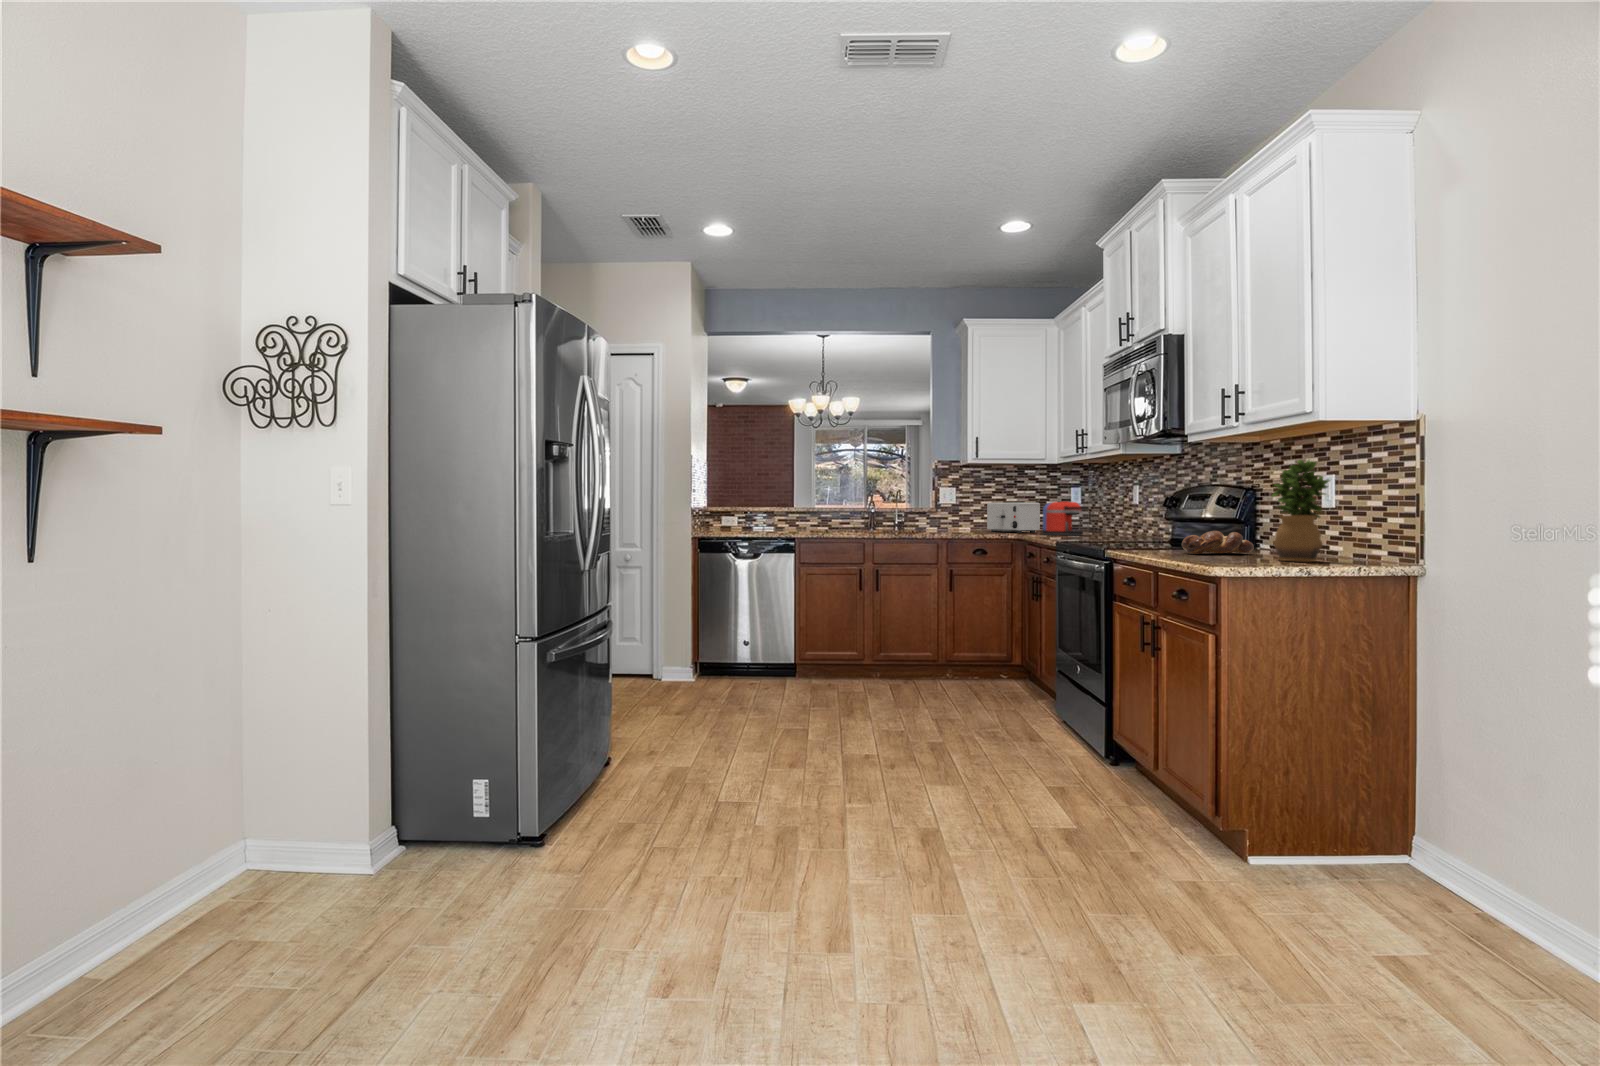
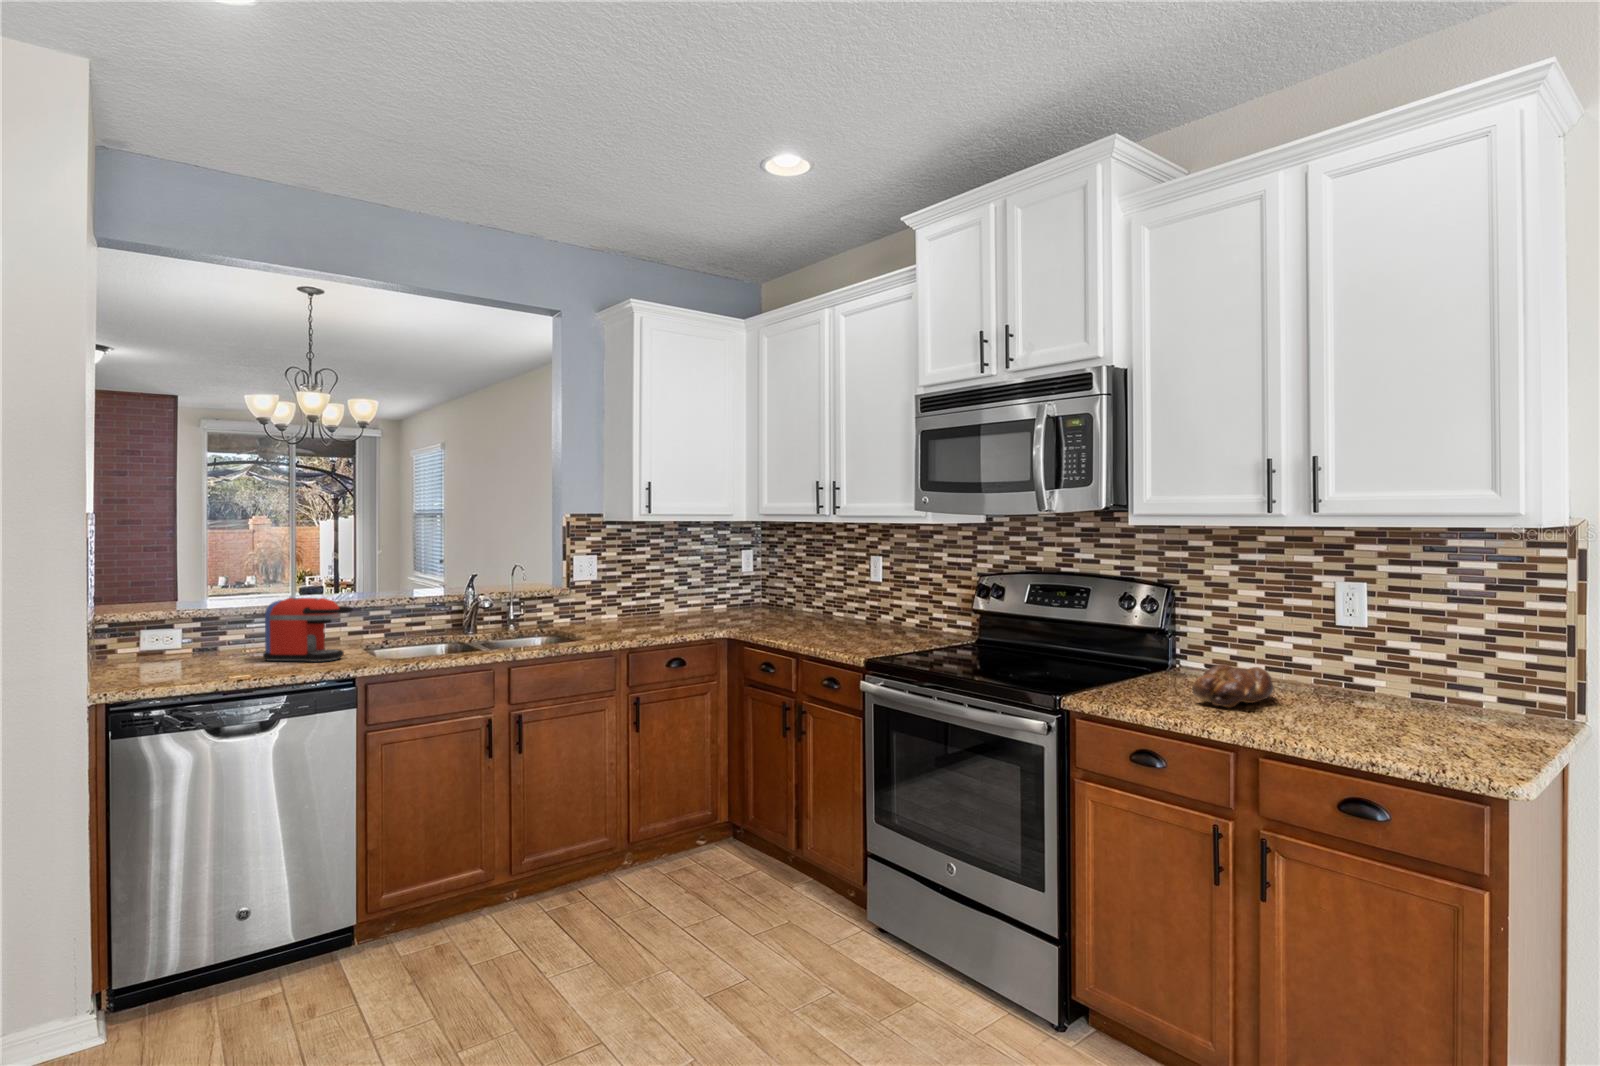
potted plant: present [1272,460,1329,562] -> none [1374,572,1471,731]
toaster: present [987,502,1040,533] -> none [642,574,722,621]
coffee maker: present [1041,502,1088,535] -> present [263,598,353,662]

